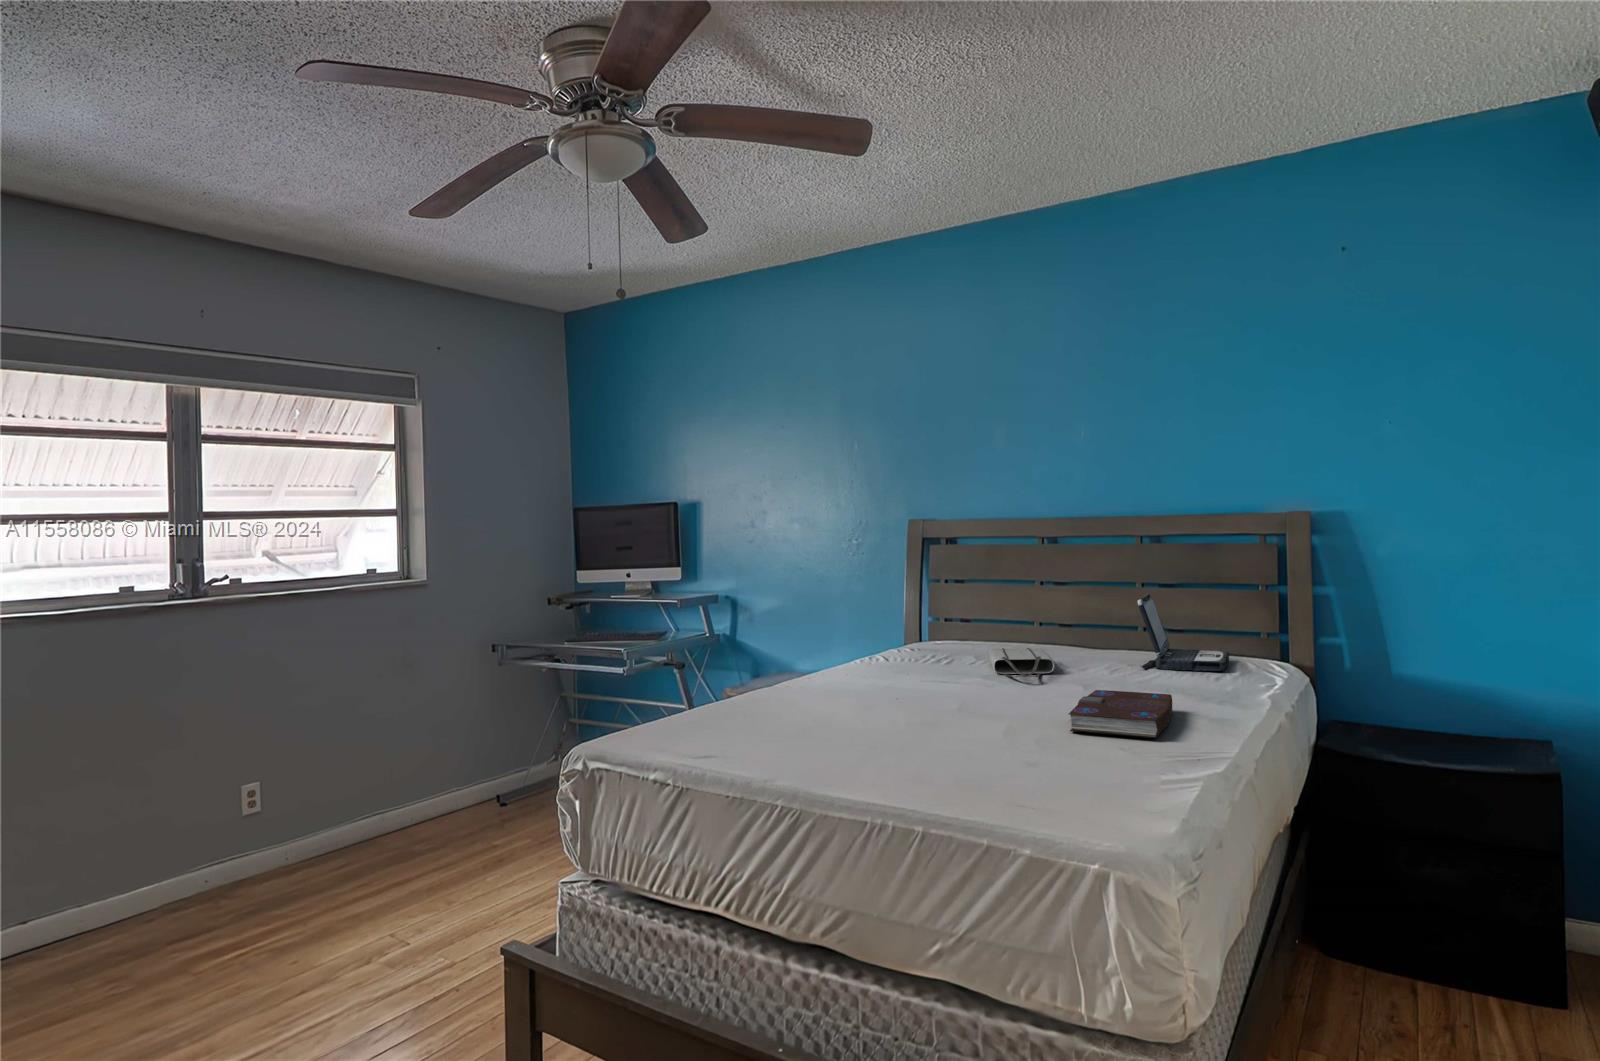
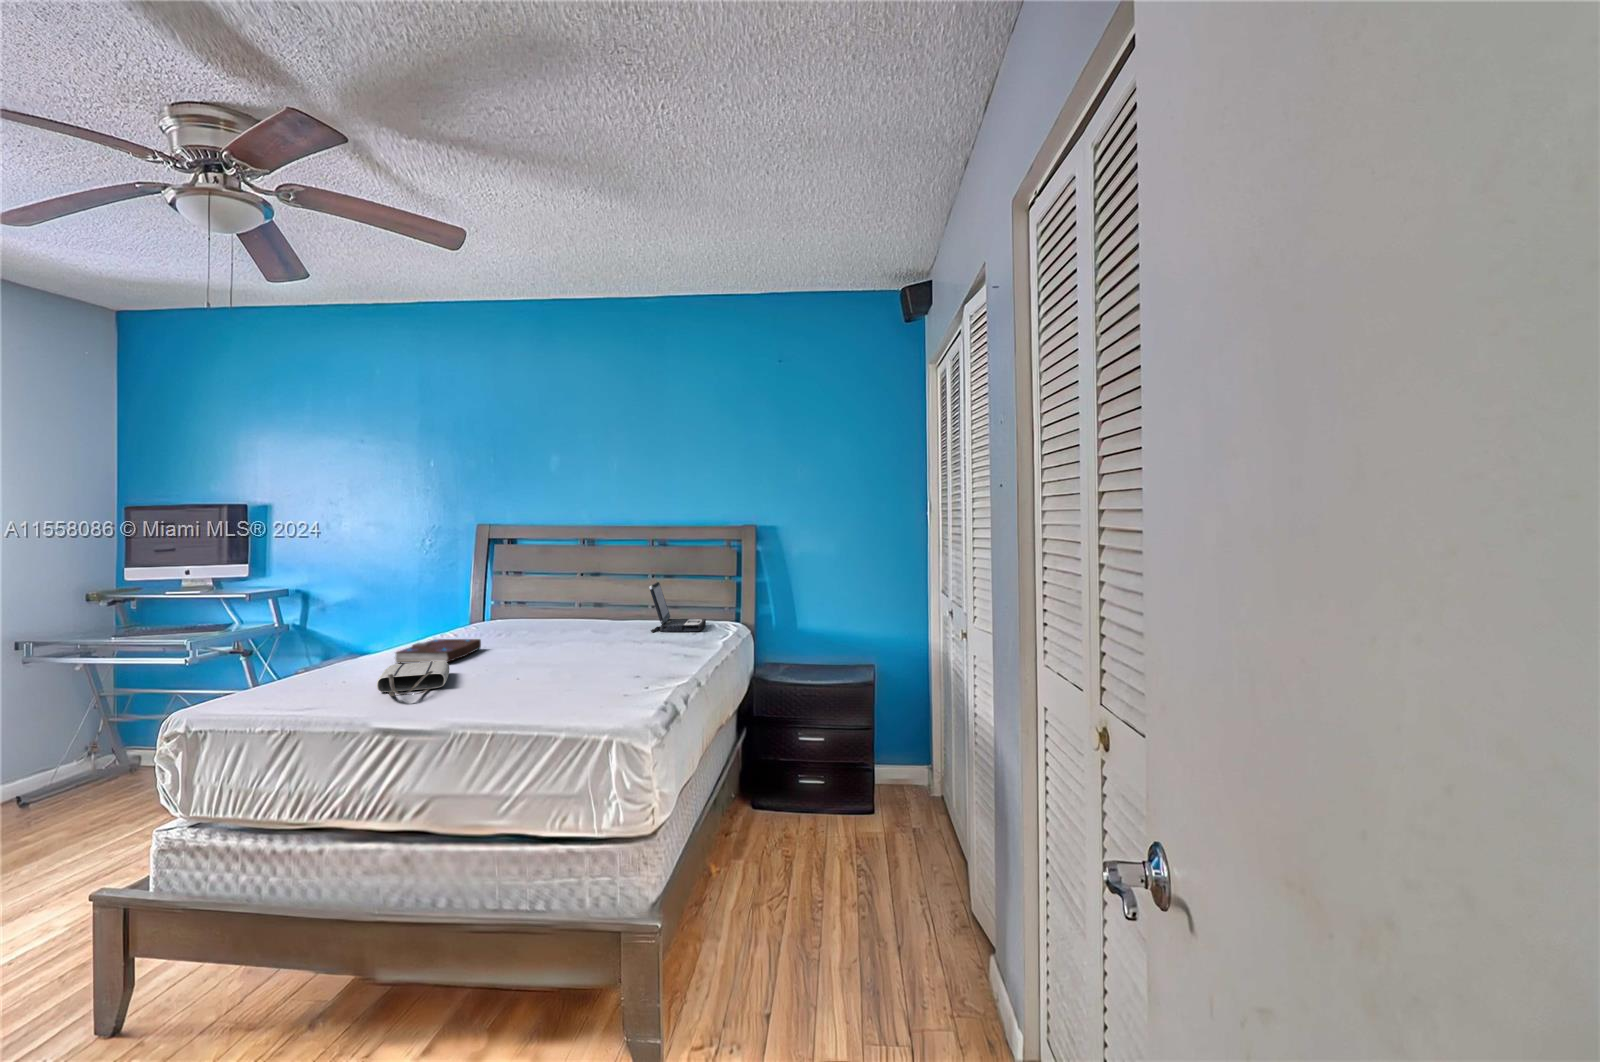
tote bag: present [989,648,1054,677] -> present [377,661,449,696]
book: present [1067,690,1172,738] -> present [395,639,481,663]

